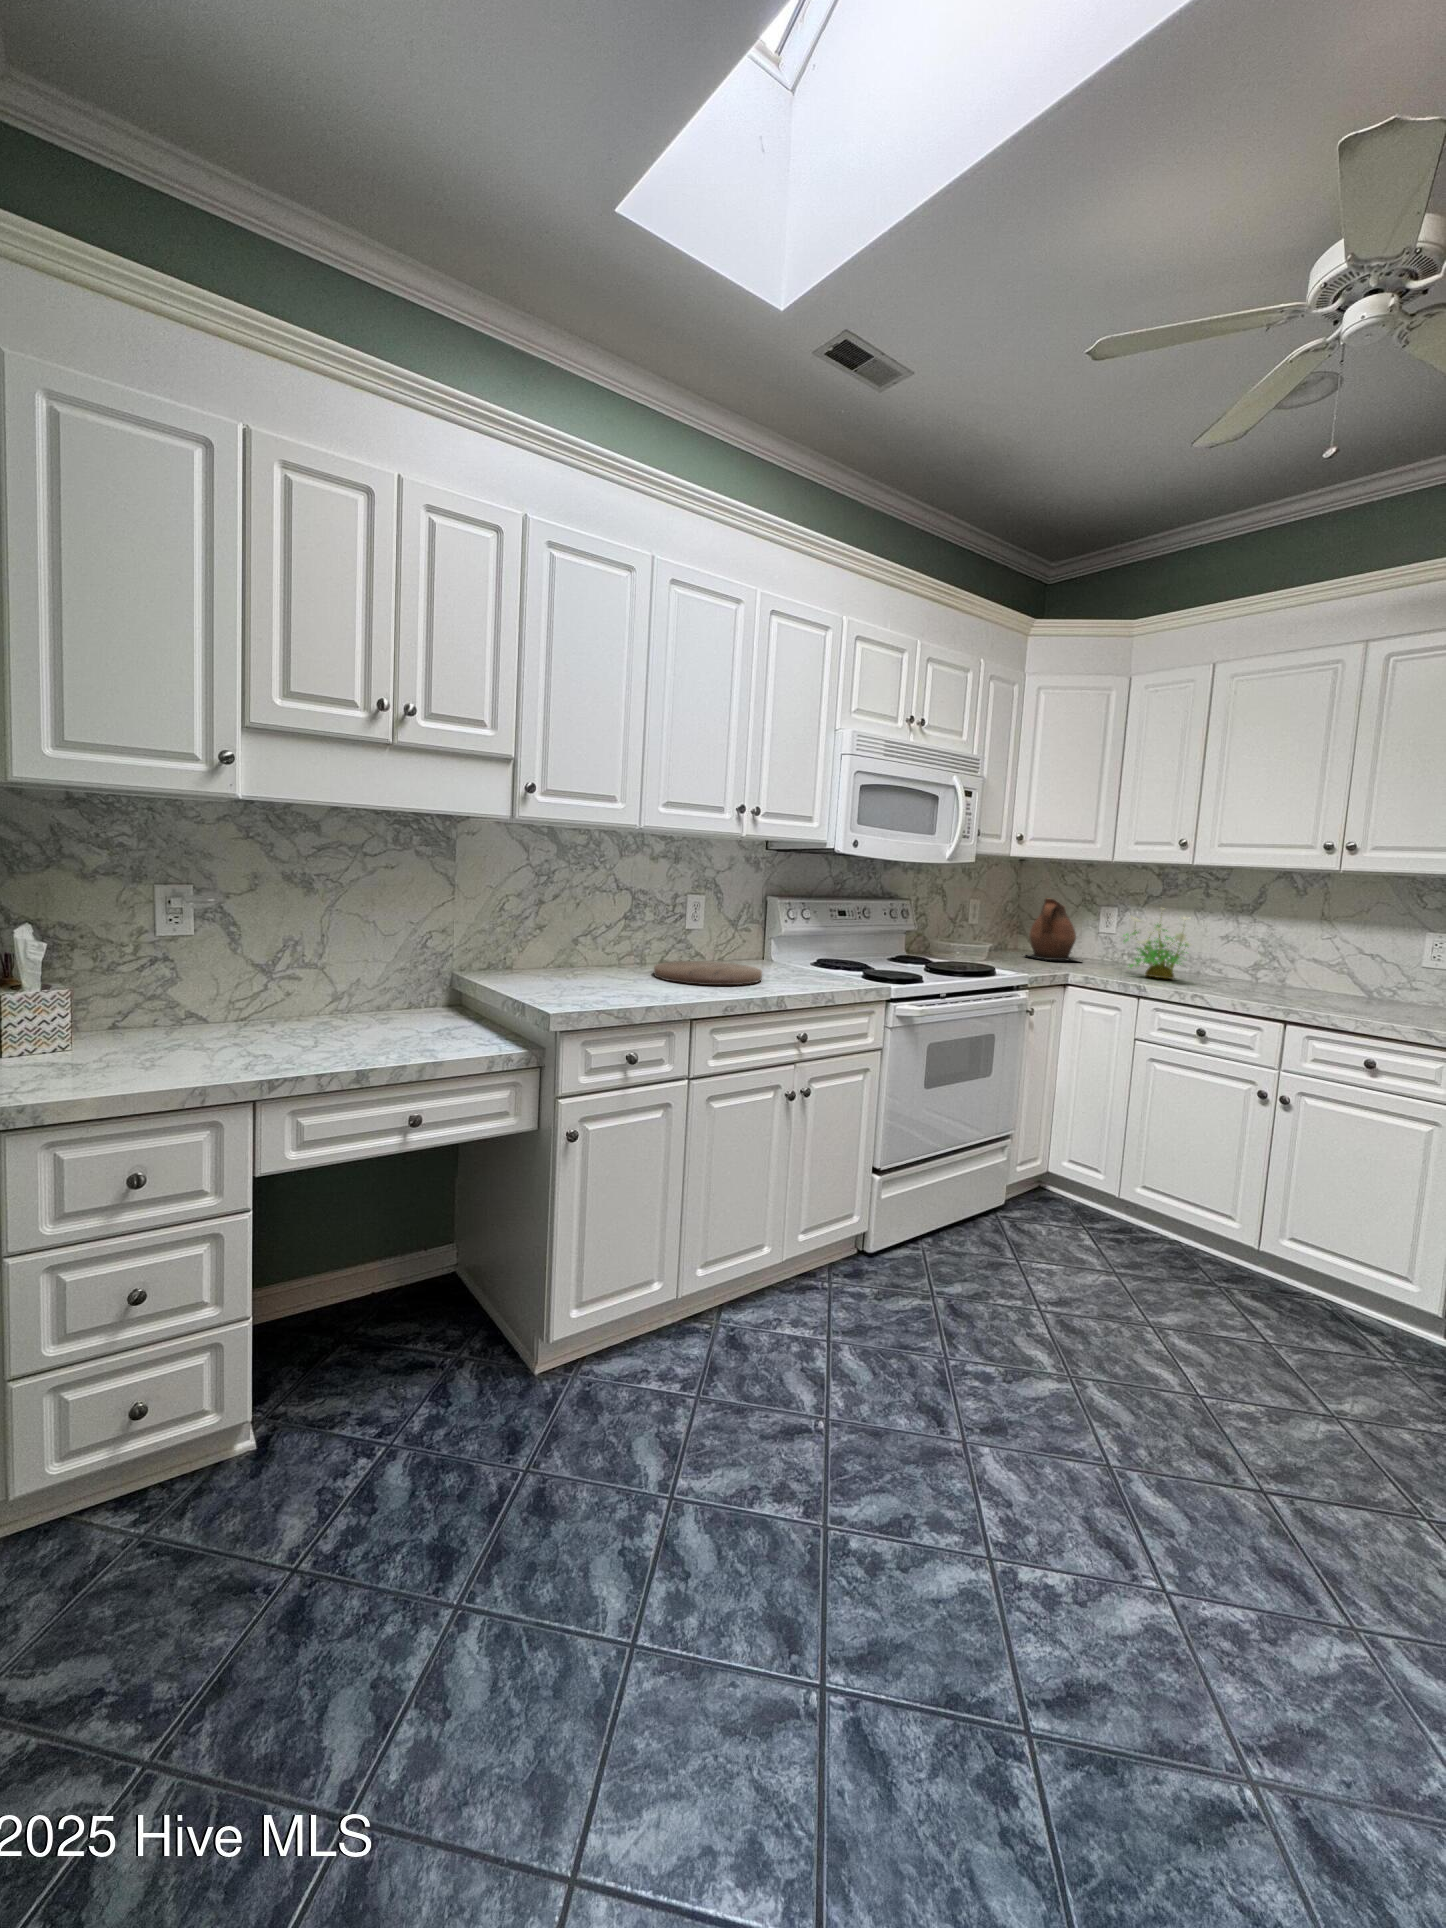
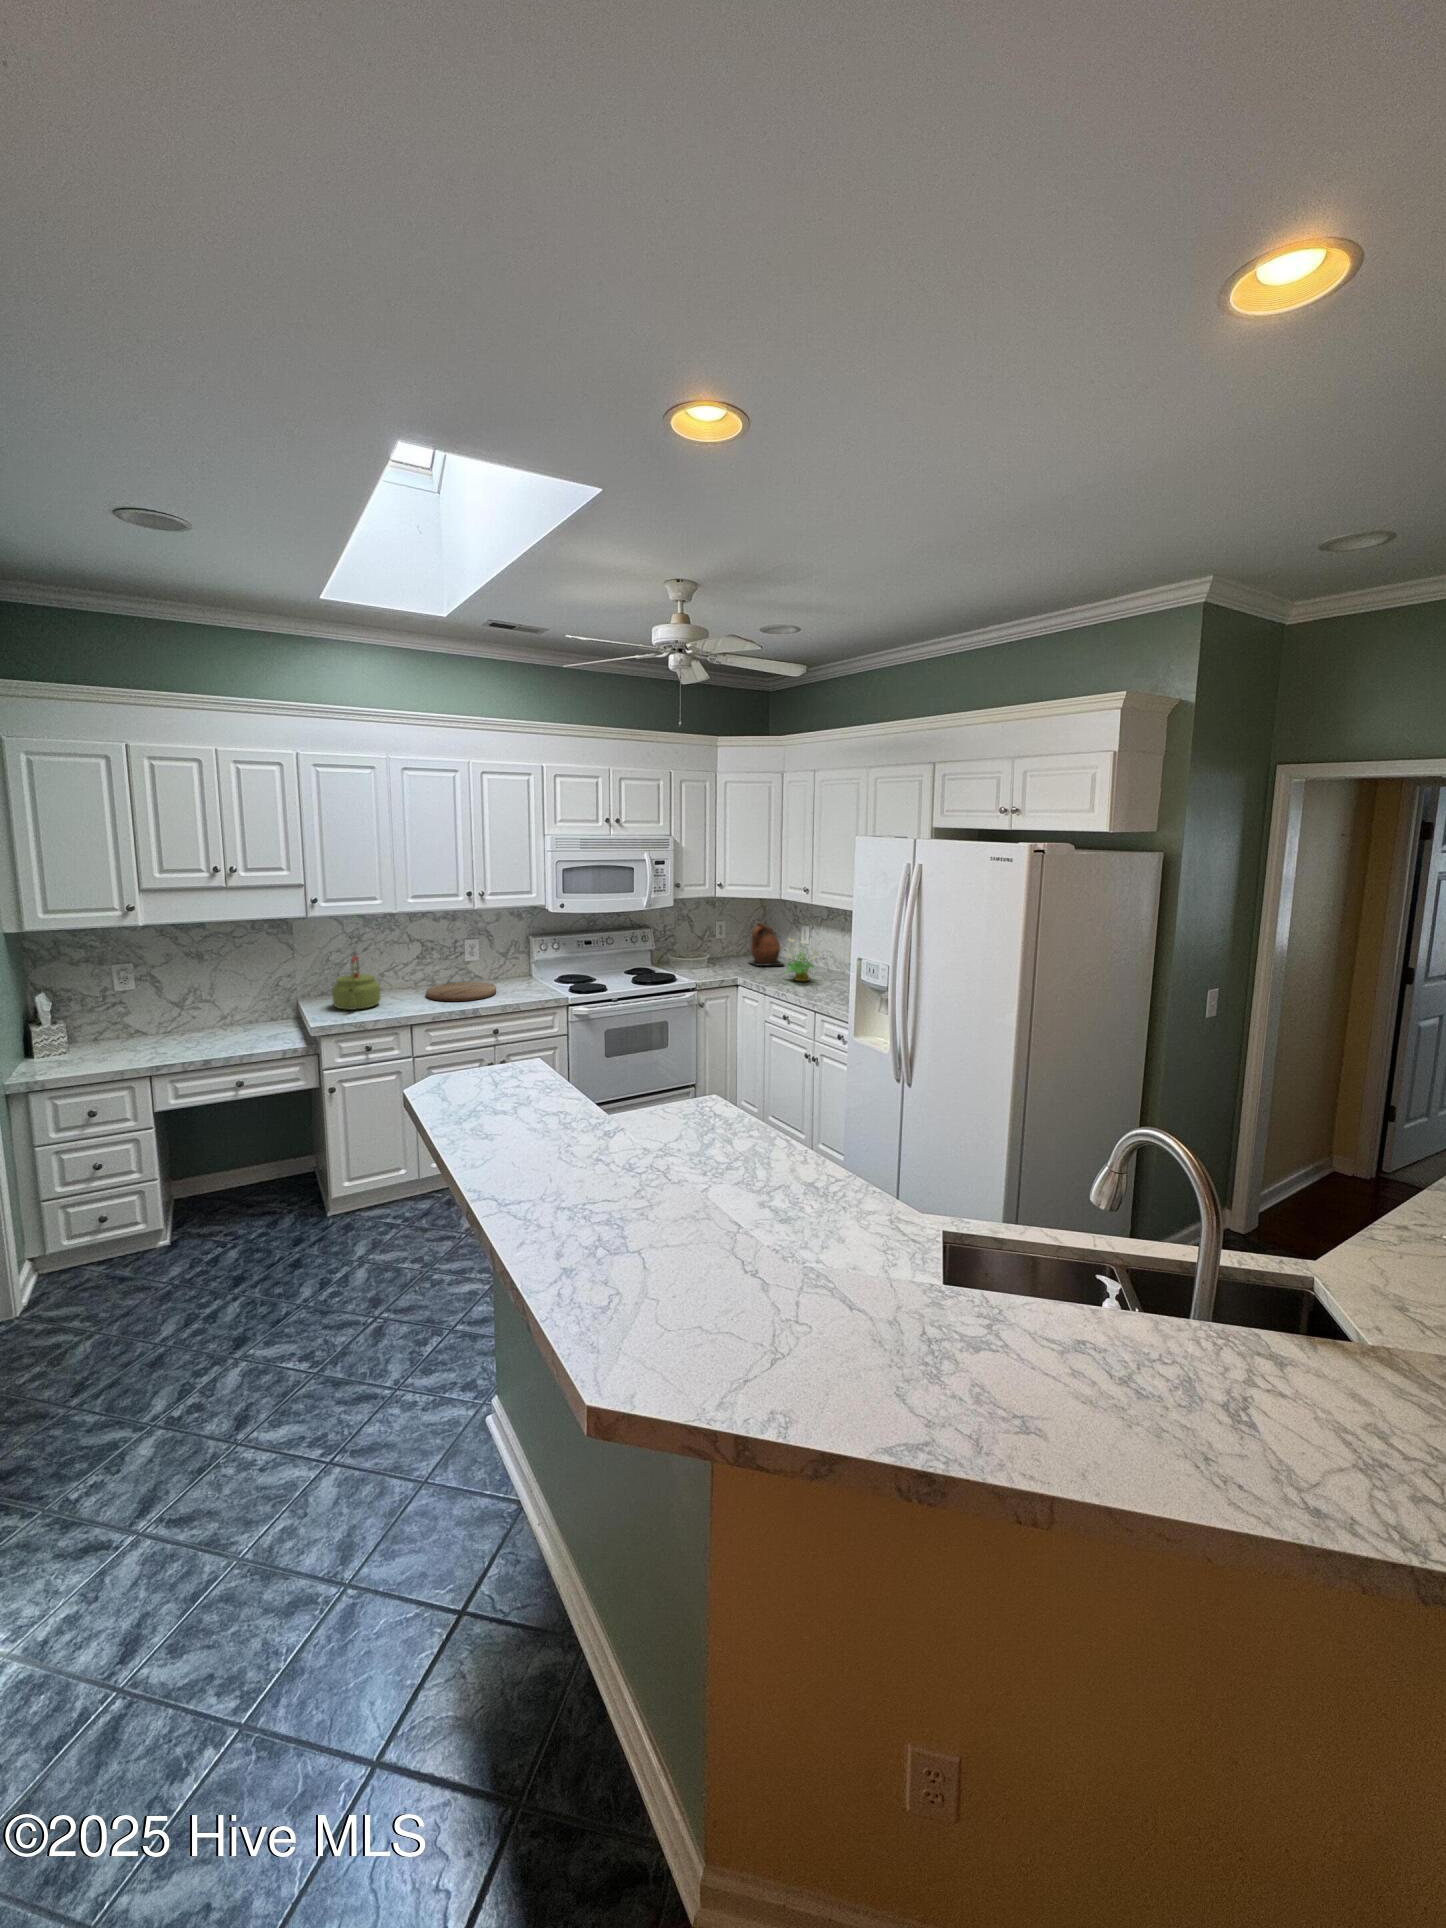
kettle: none [531,899,607,990] -> present [332,956,381,1010]

